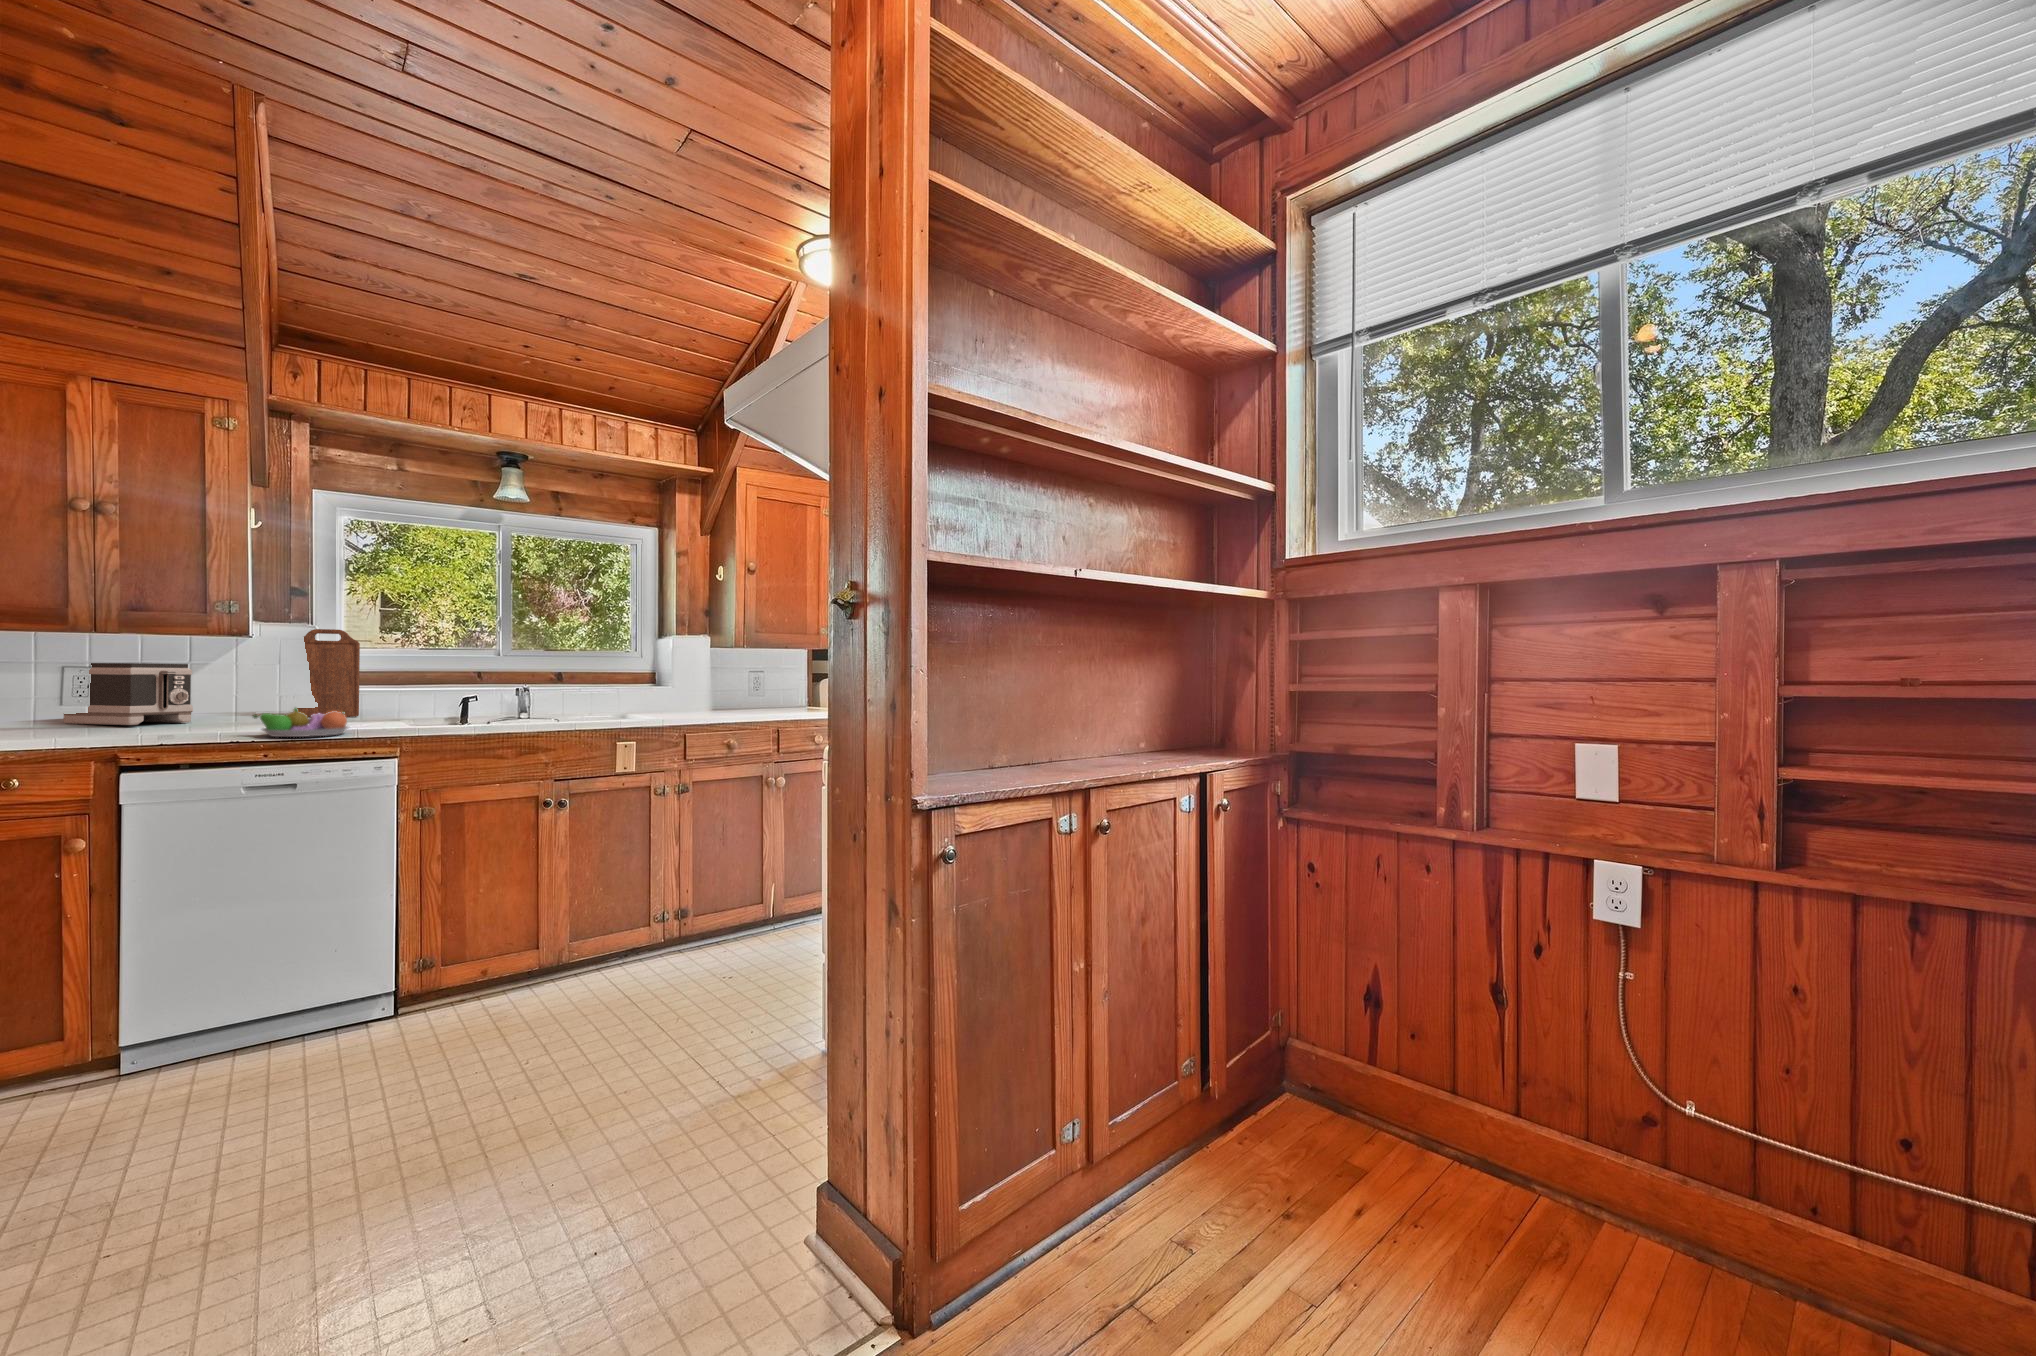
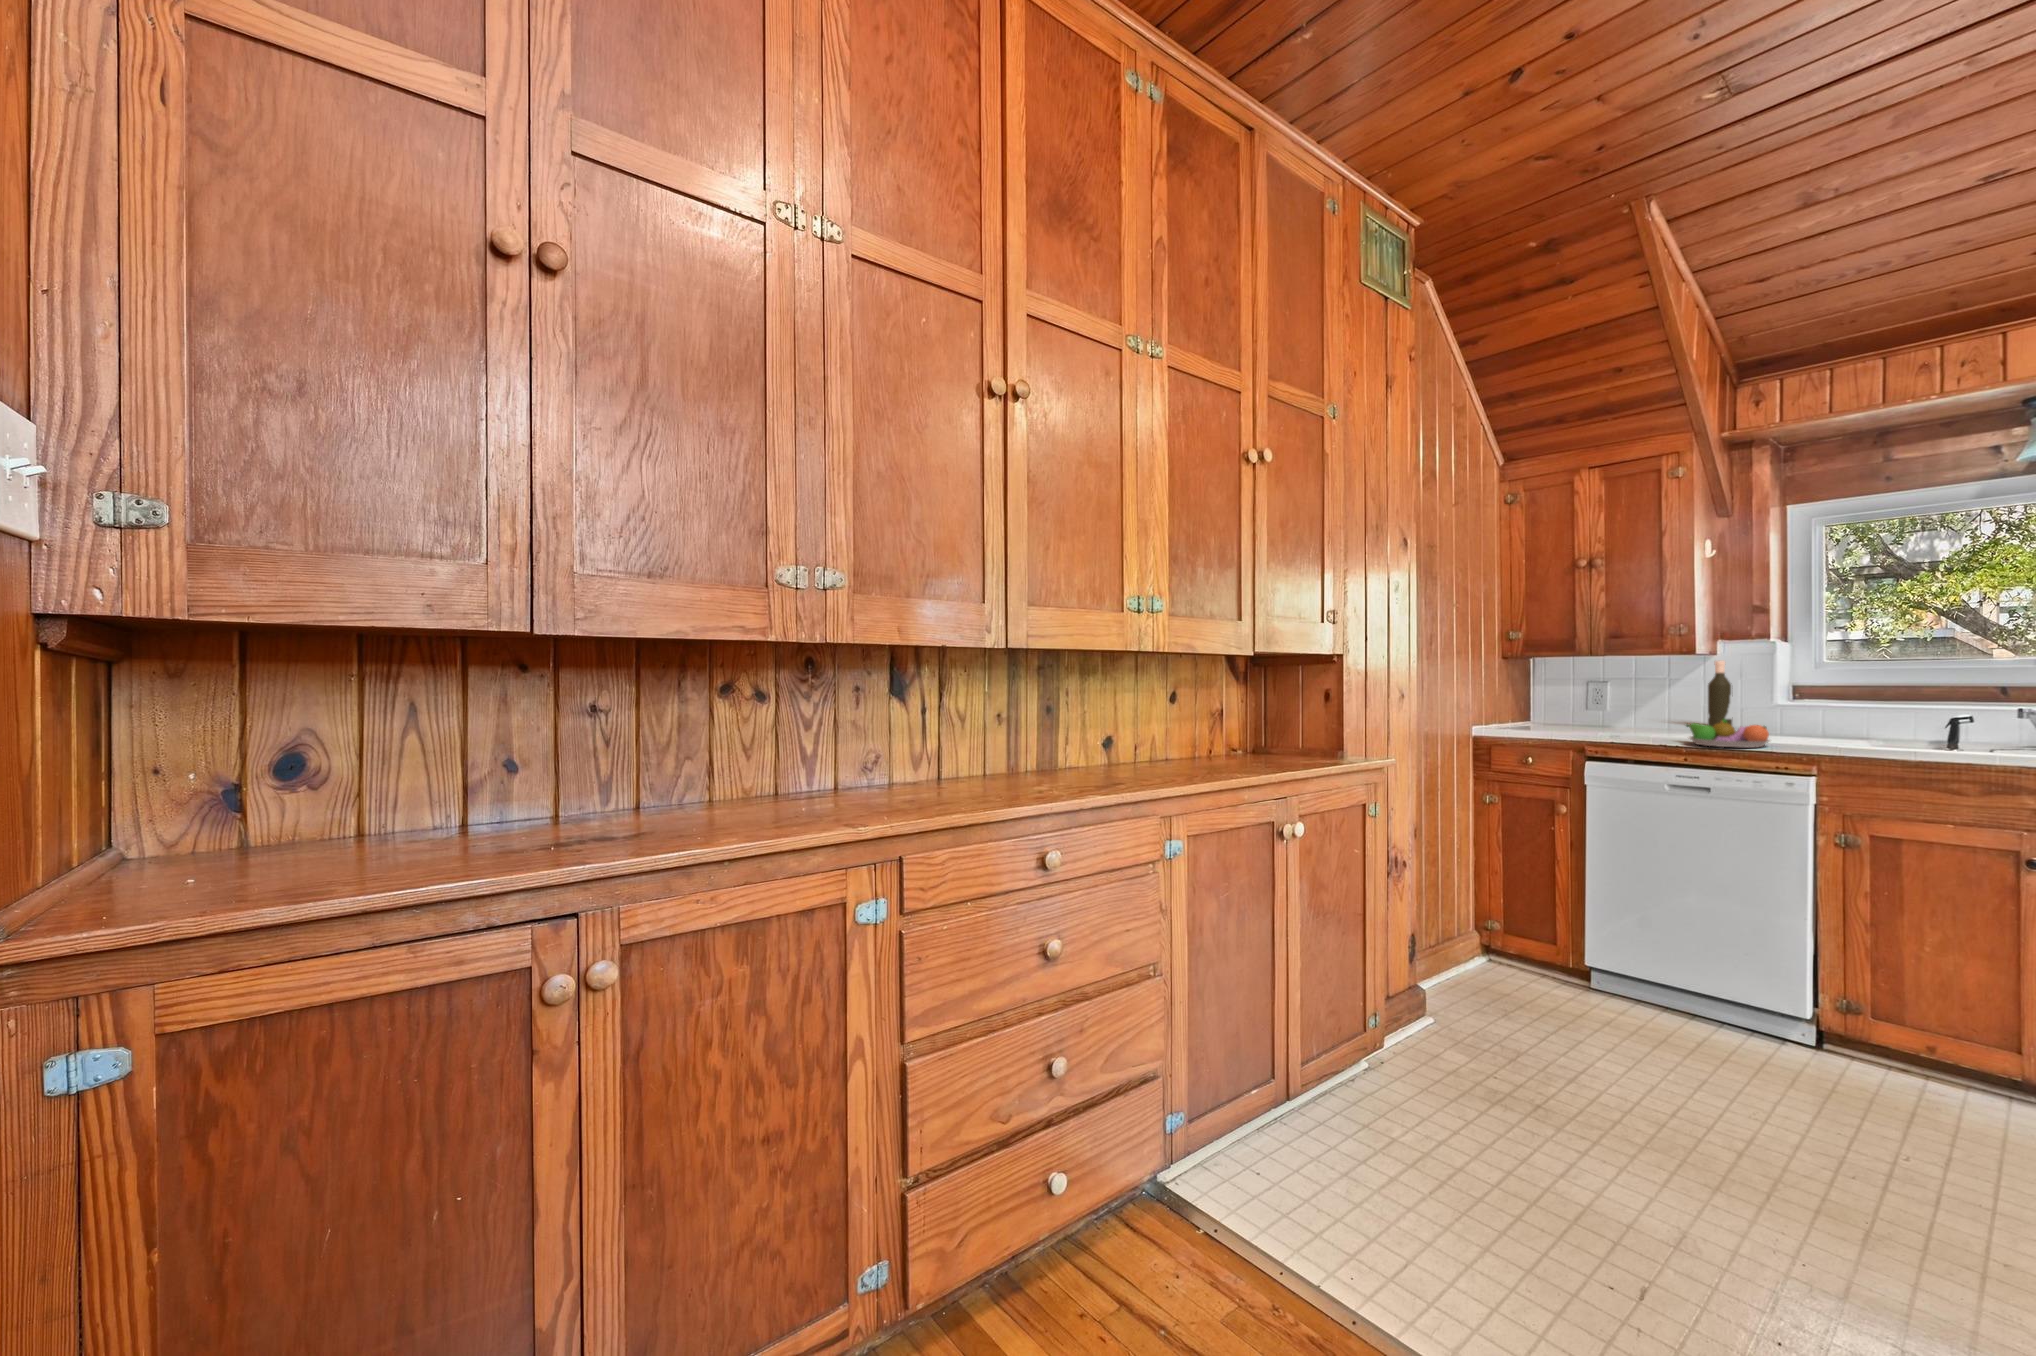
cutting board: present [297,629,360,717] -> none [1765,641,1829,730]
bottle: none [235,646,264,720] -> present [1708,661,1732,727]
toaster: present [64,663,193,725] -> none [1594,677,1672,727]

